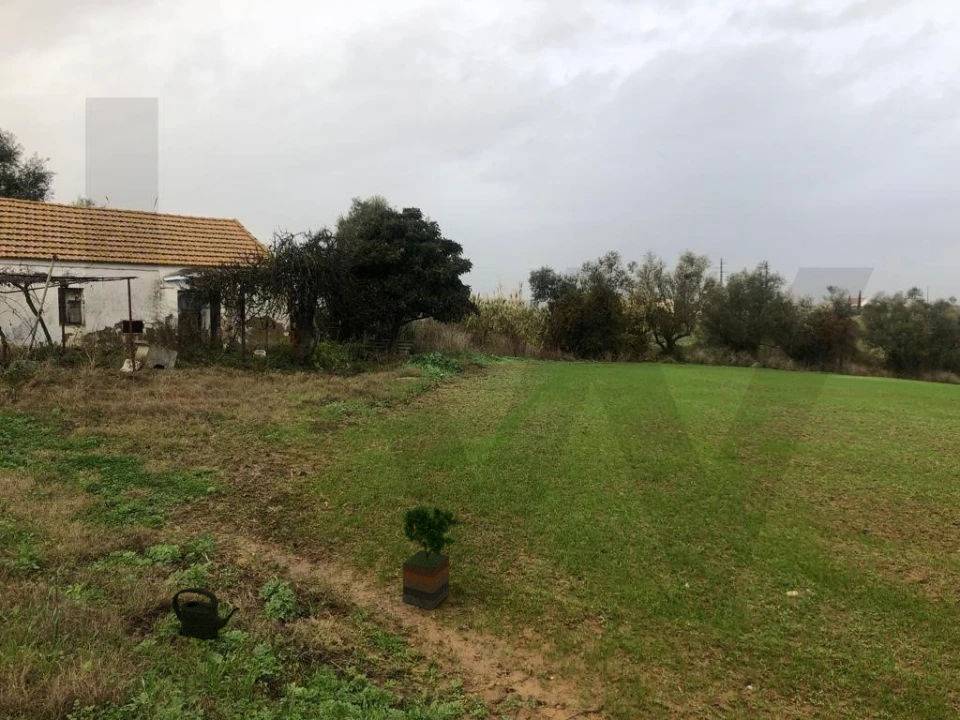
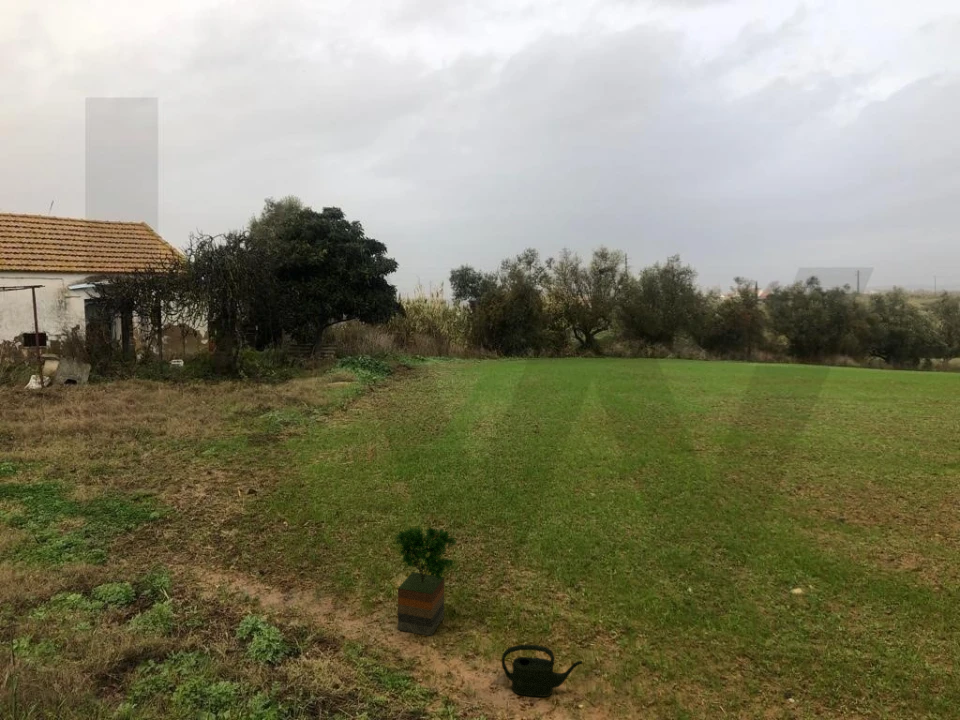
watering can: present [172,588,240,638] -> present [502,645,582,697]

